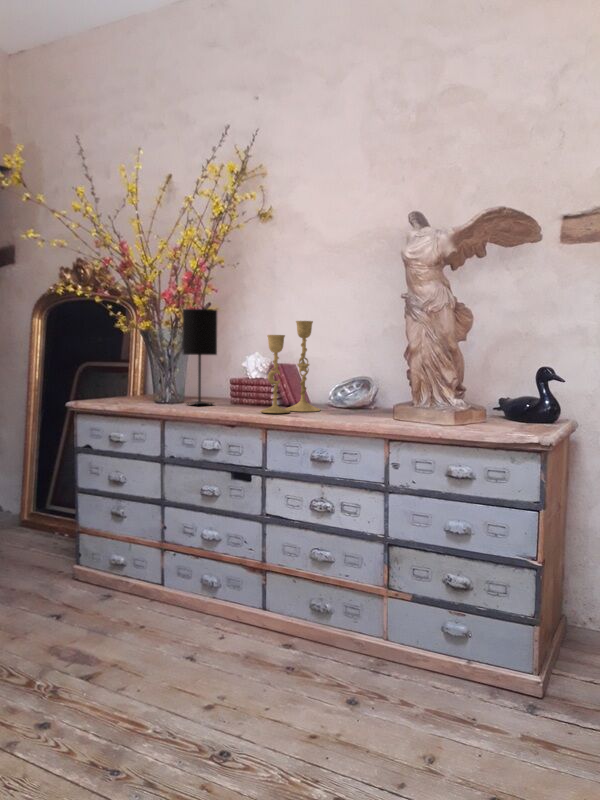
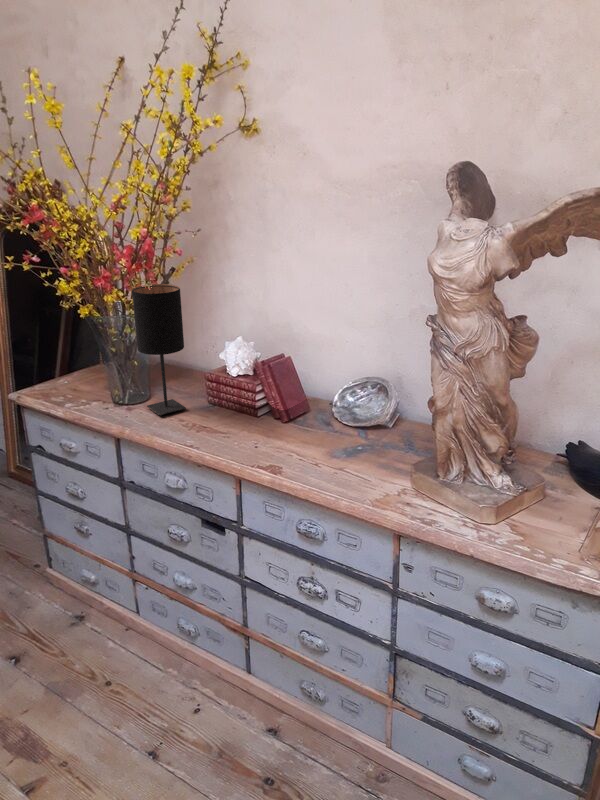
candlestick: present [260,321,320,413] -> none [234,320,318,459]

